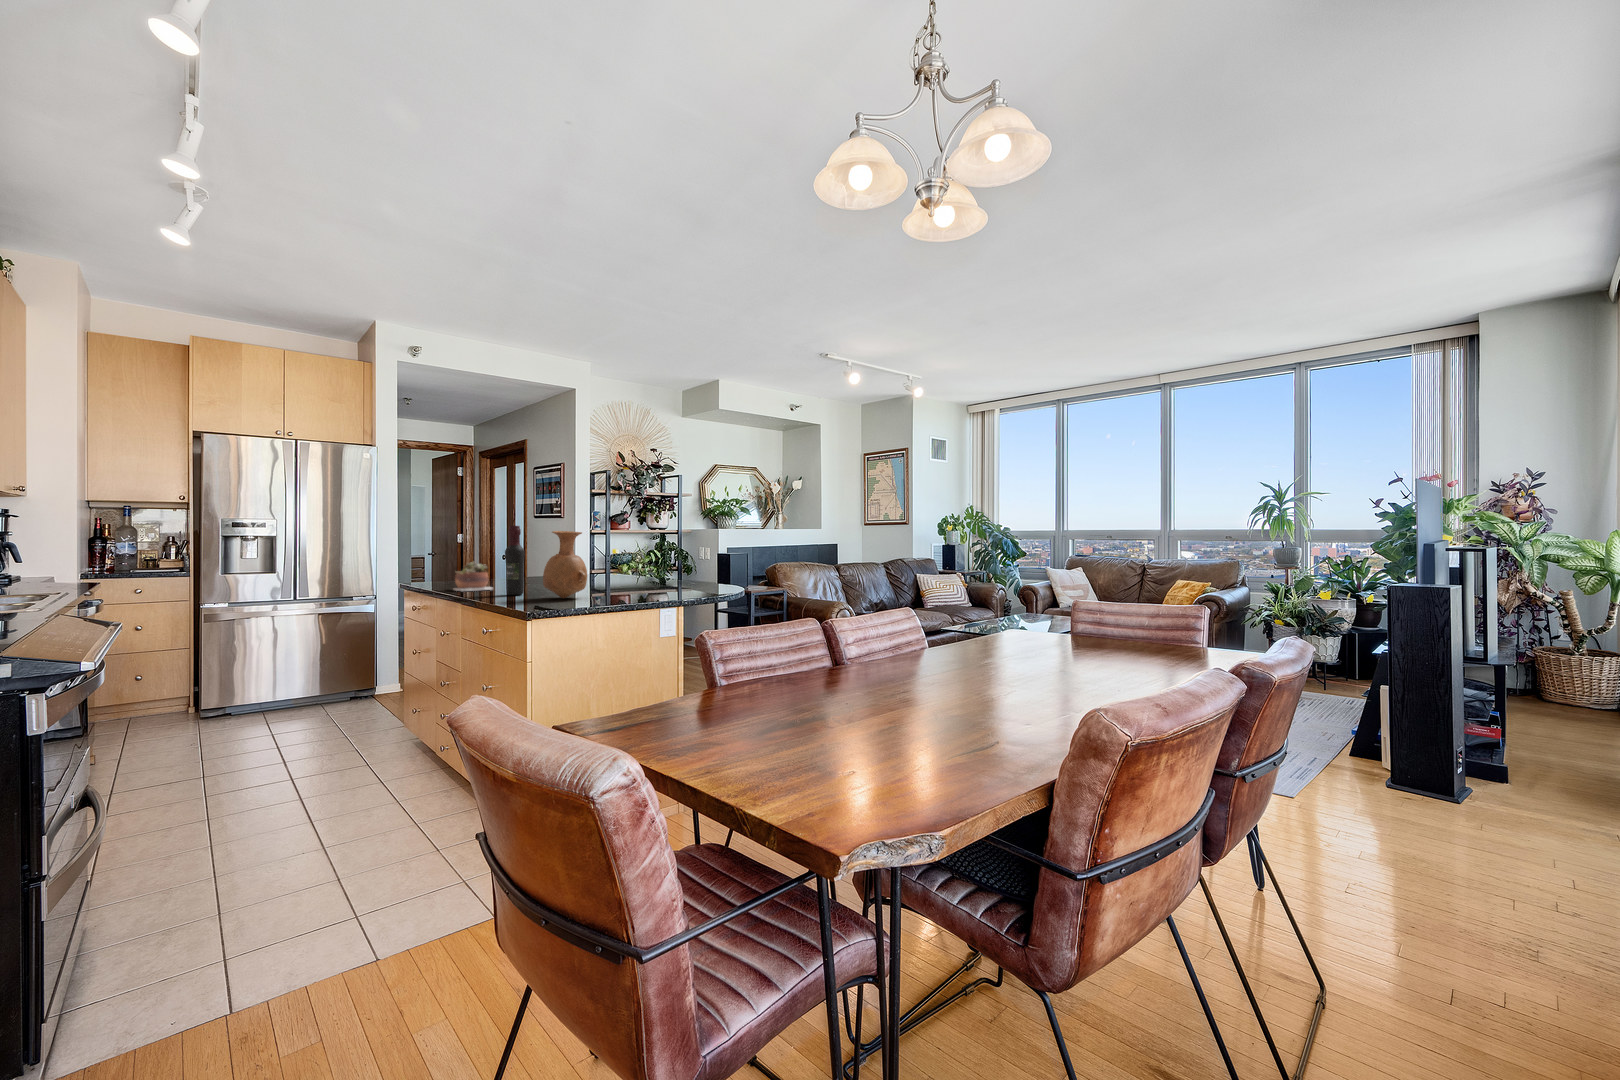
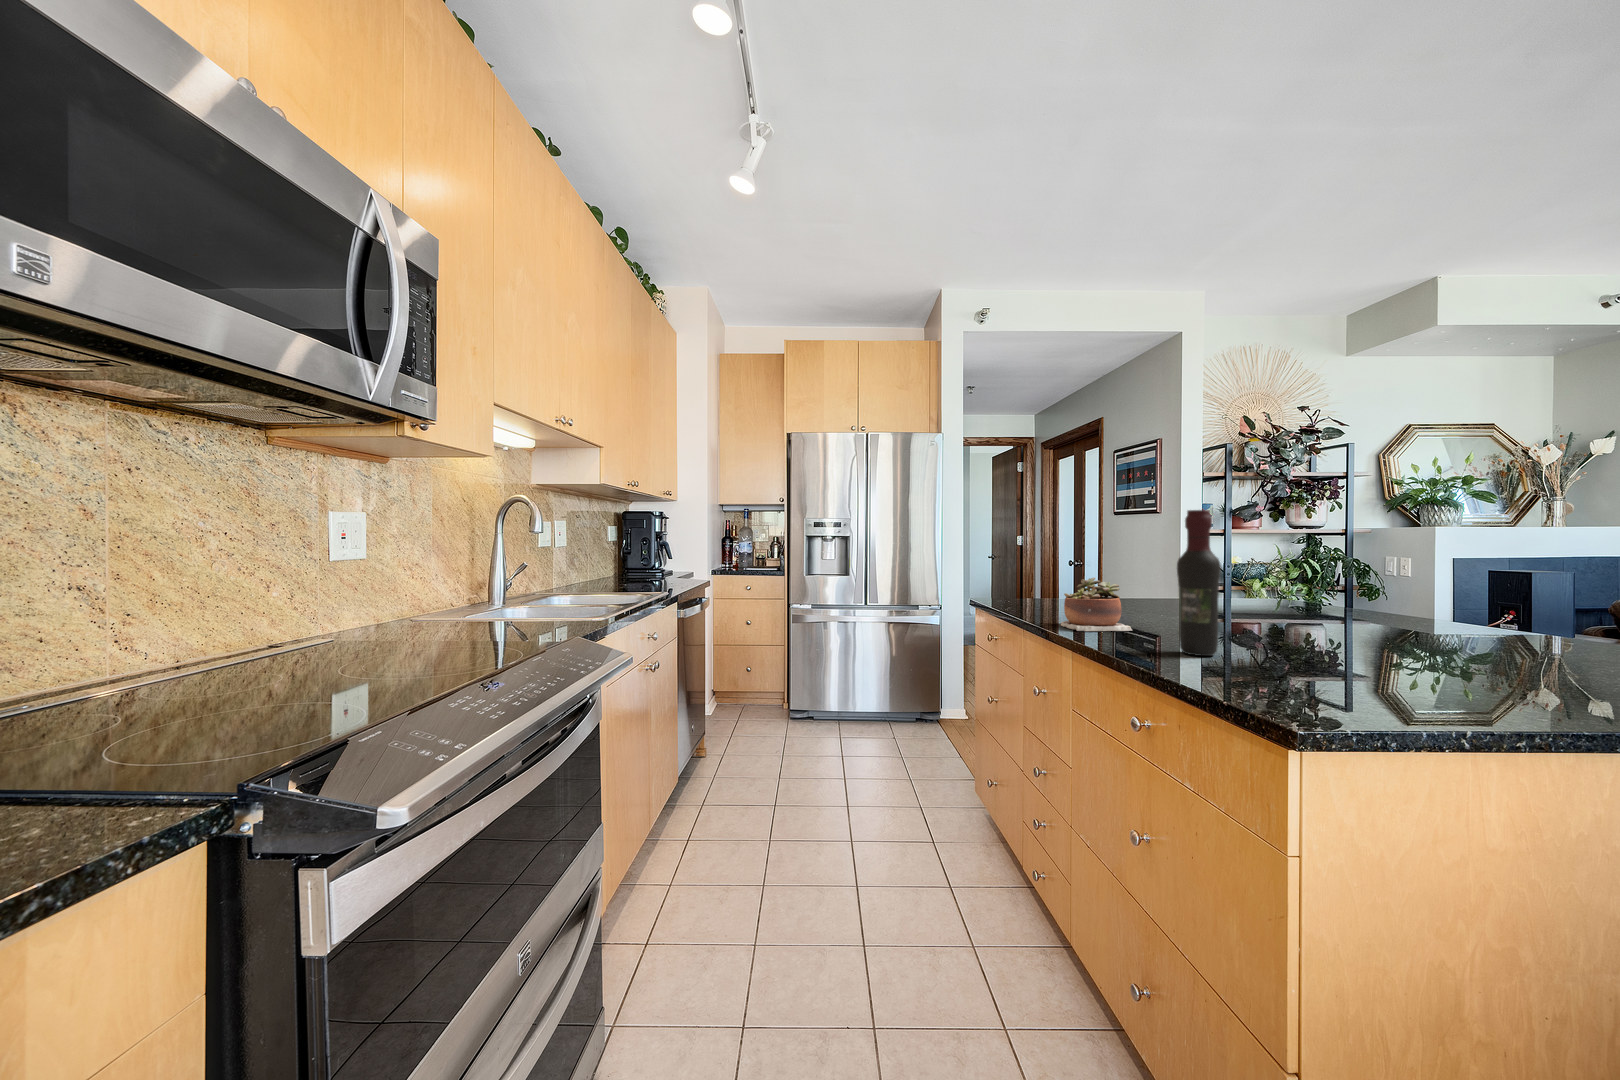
vase: present [543,531,587,598] -> none [1287,518,1447,686]

